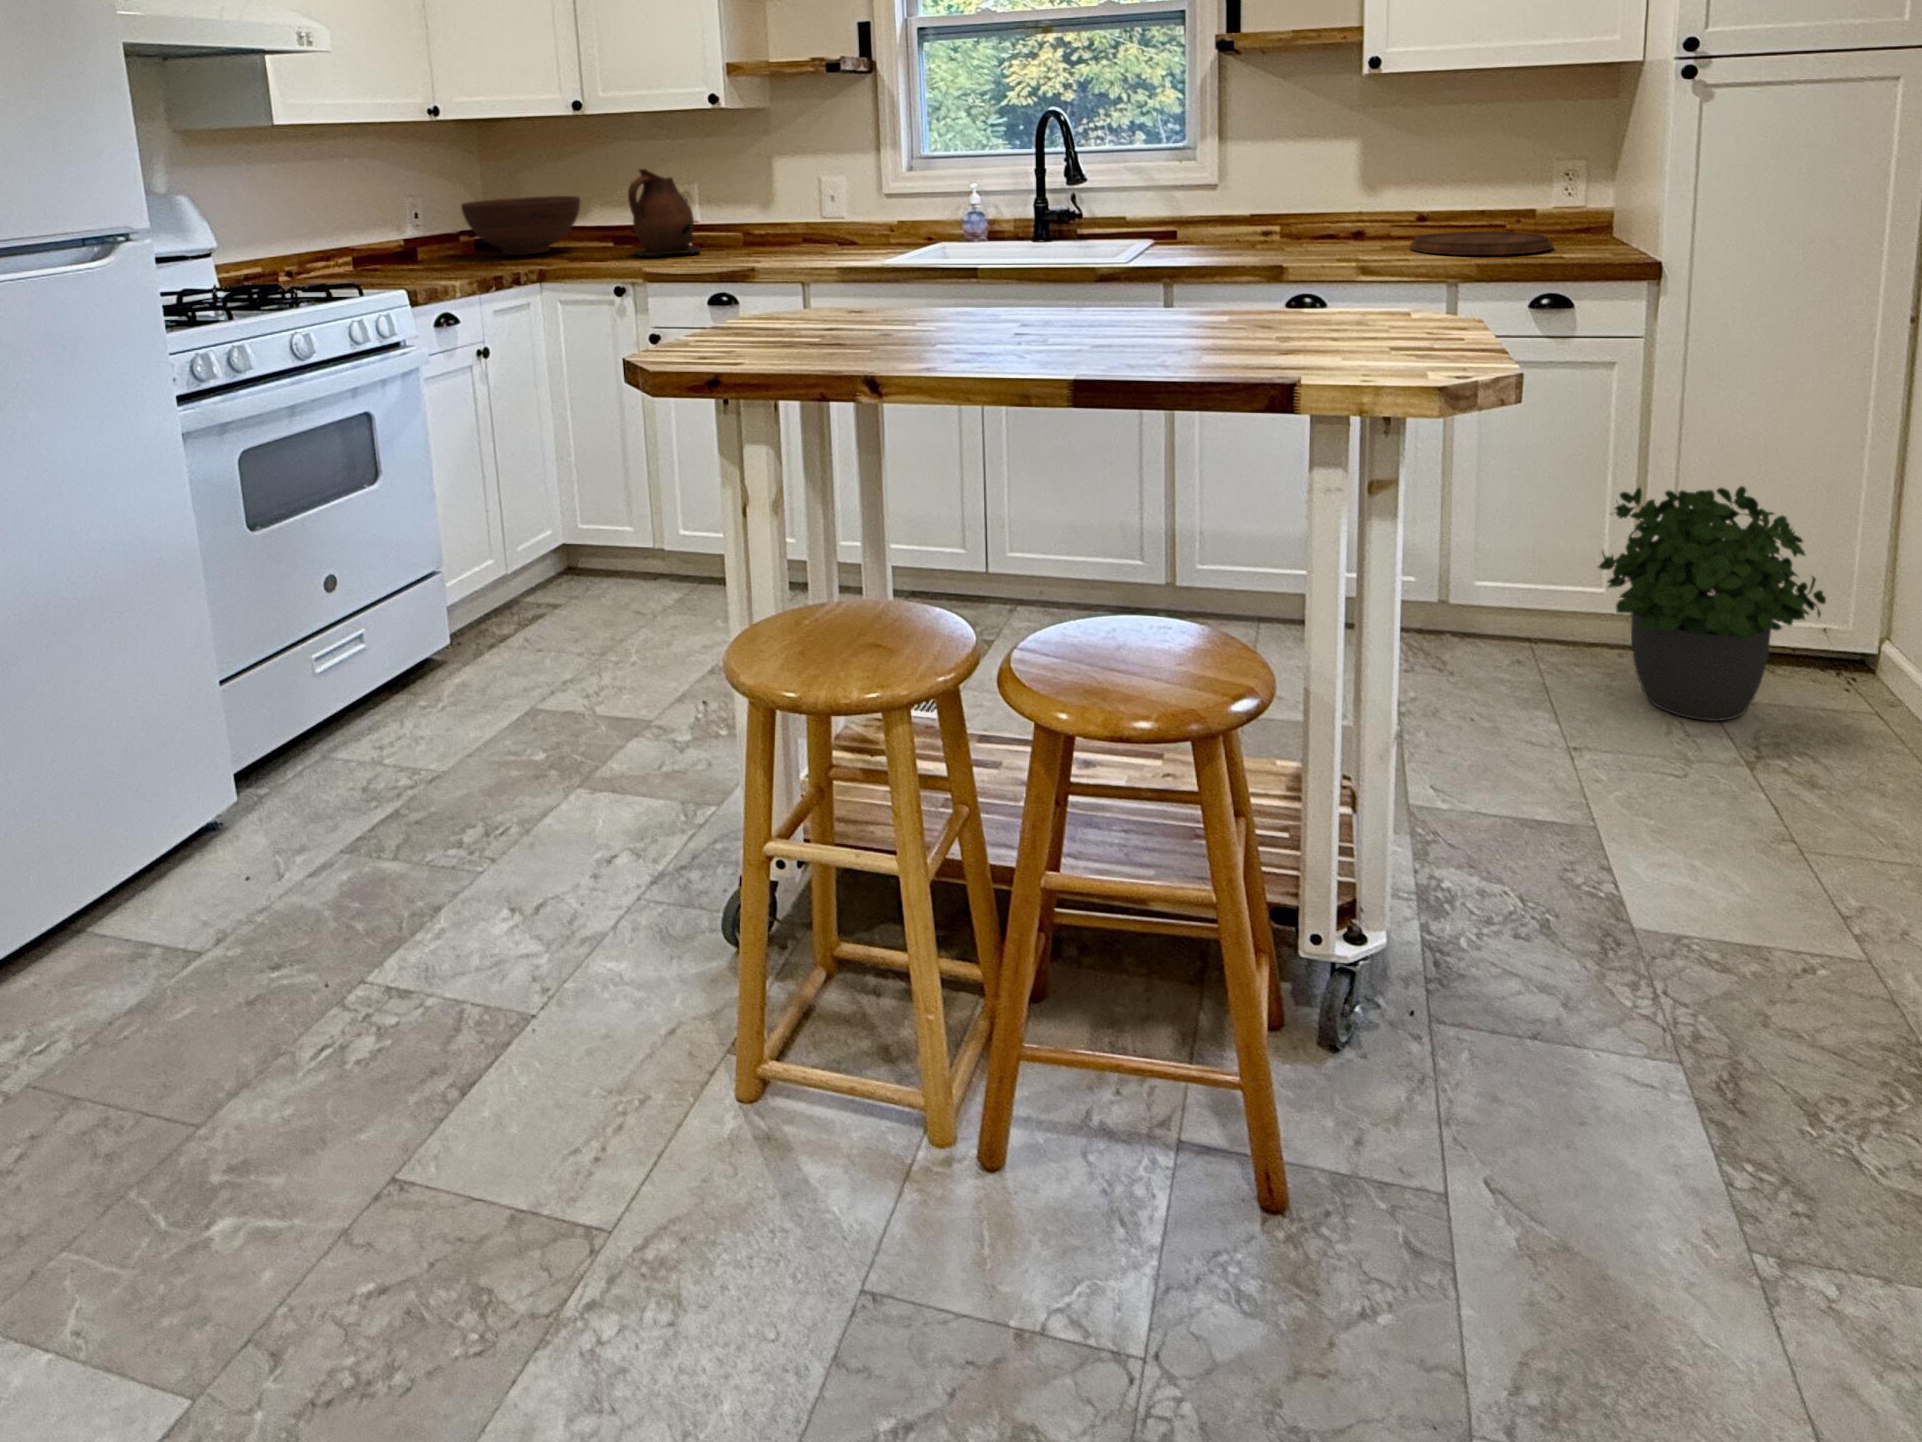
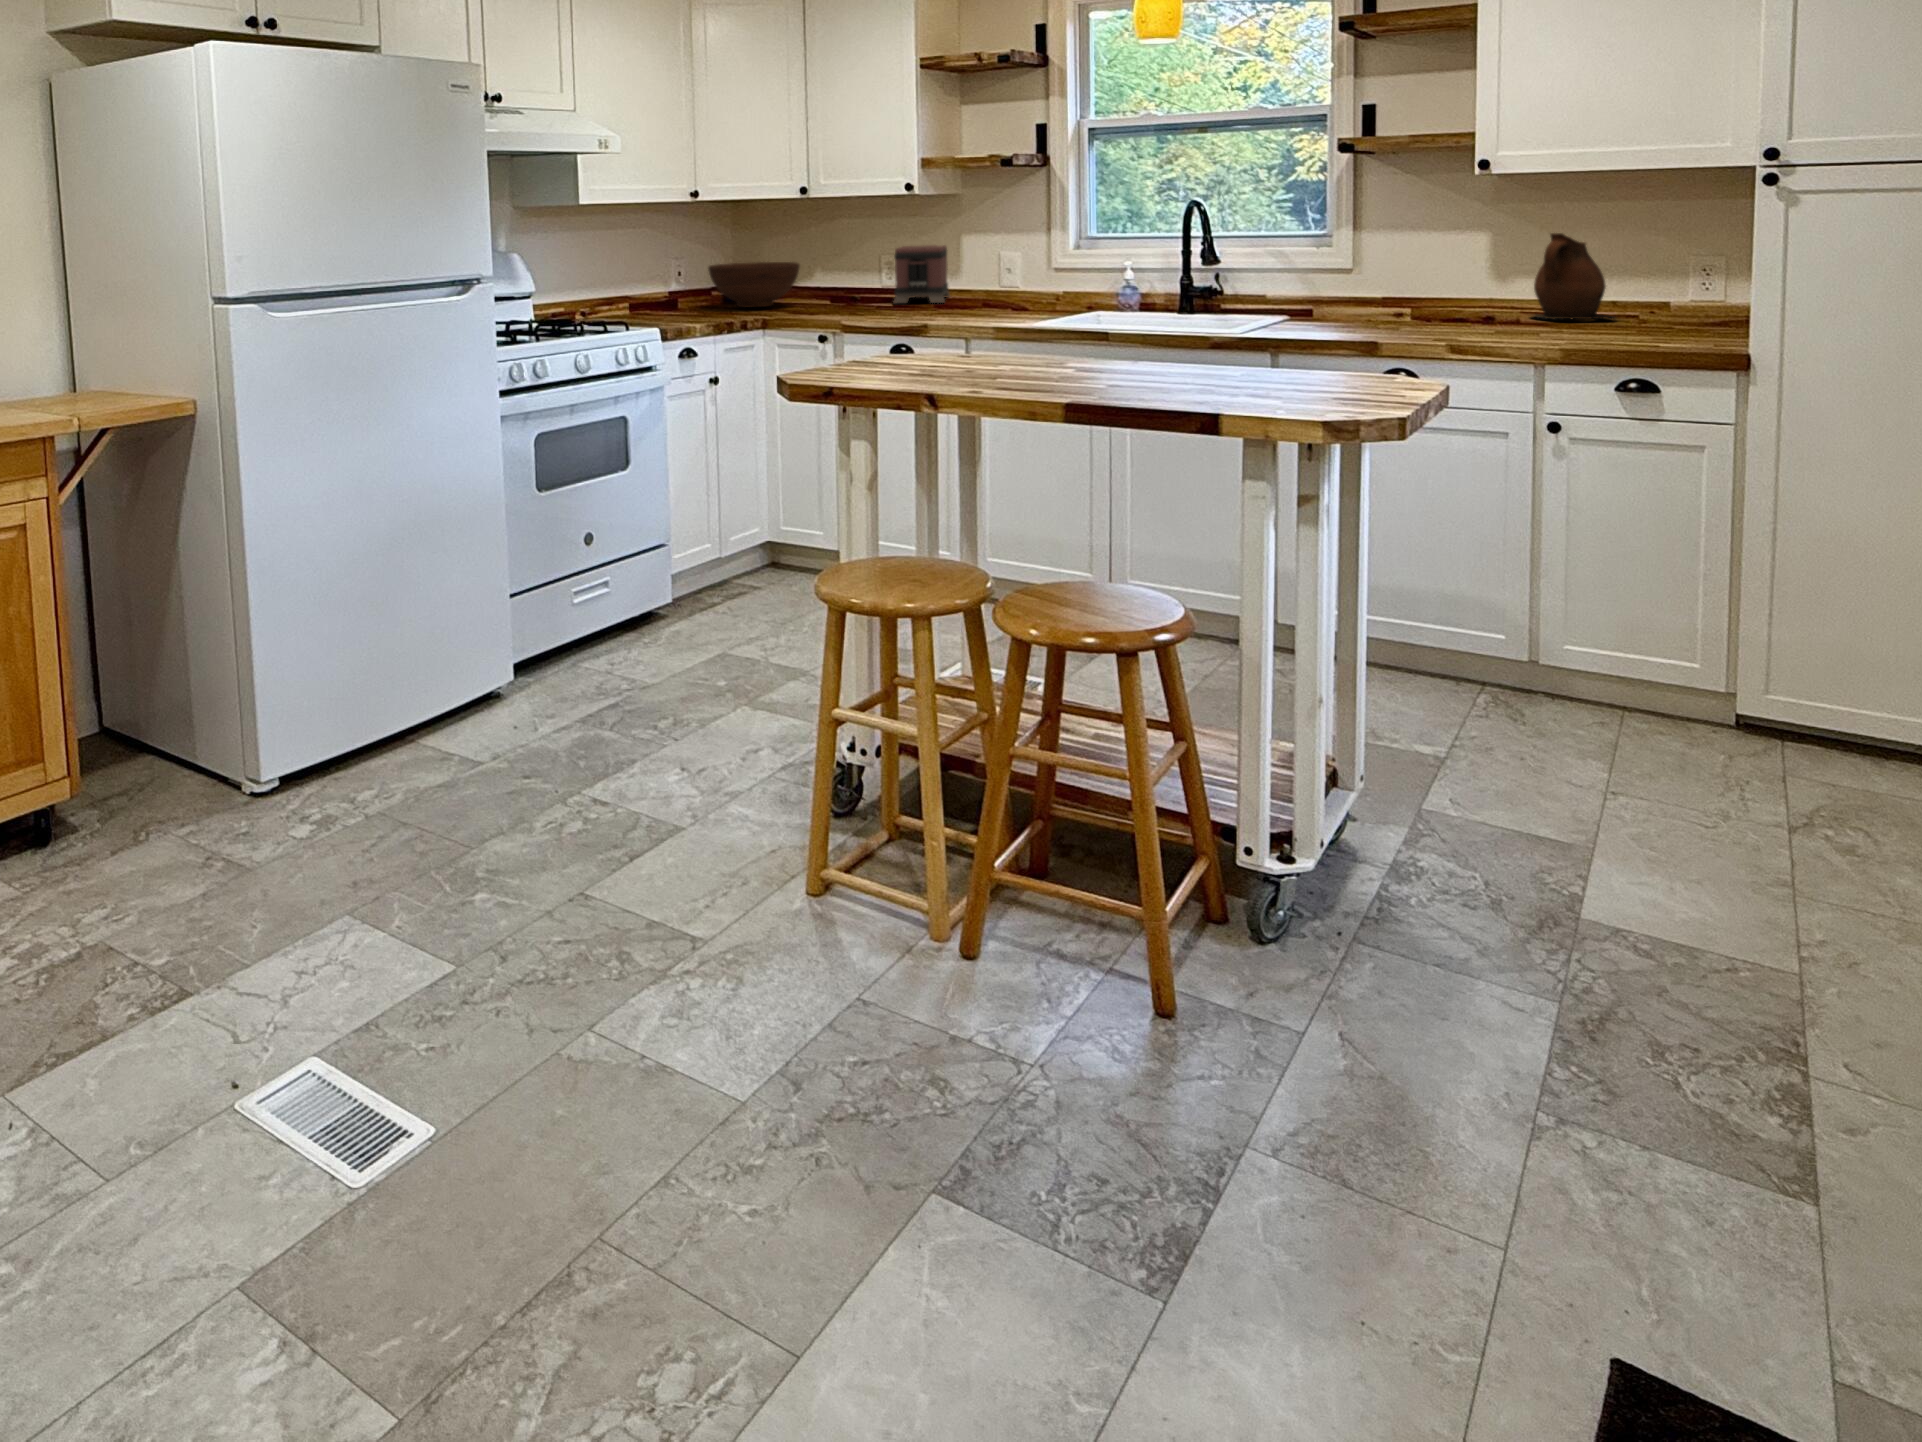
ceramic pitcher: present [628,169,700,255] -> present [1533,233,1614,319]
toaster: none [698,170,762,242] -> present [893,245,950,303]
cutting board: present [1410,232,1553,255] -> none [1509,320,1652,341]
potted plant: present [1599,486,1826,721] -> none [1668,566,1900,796]

